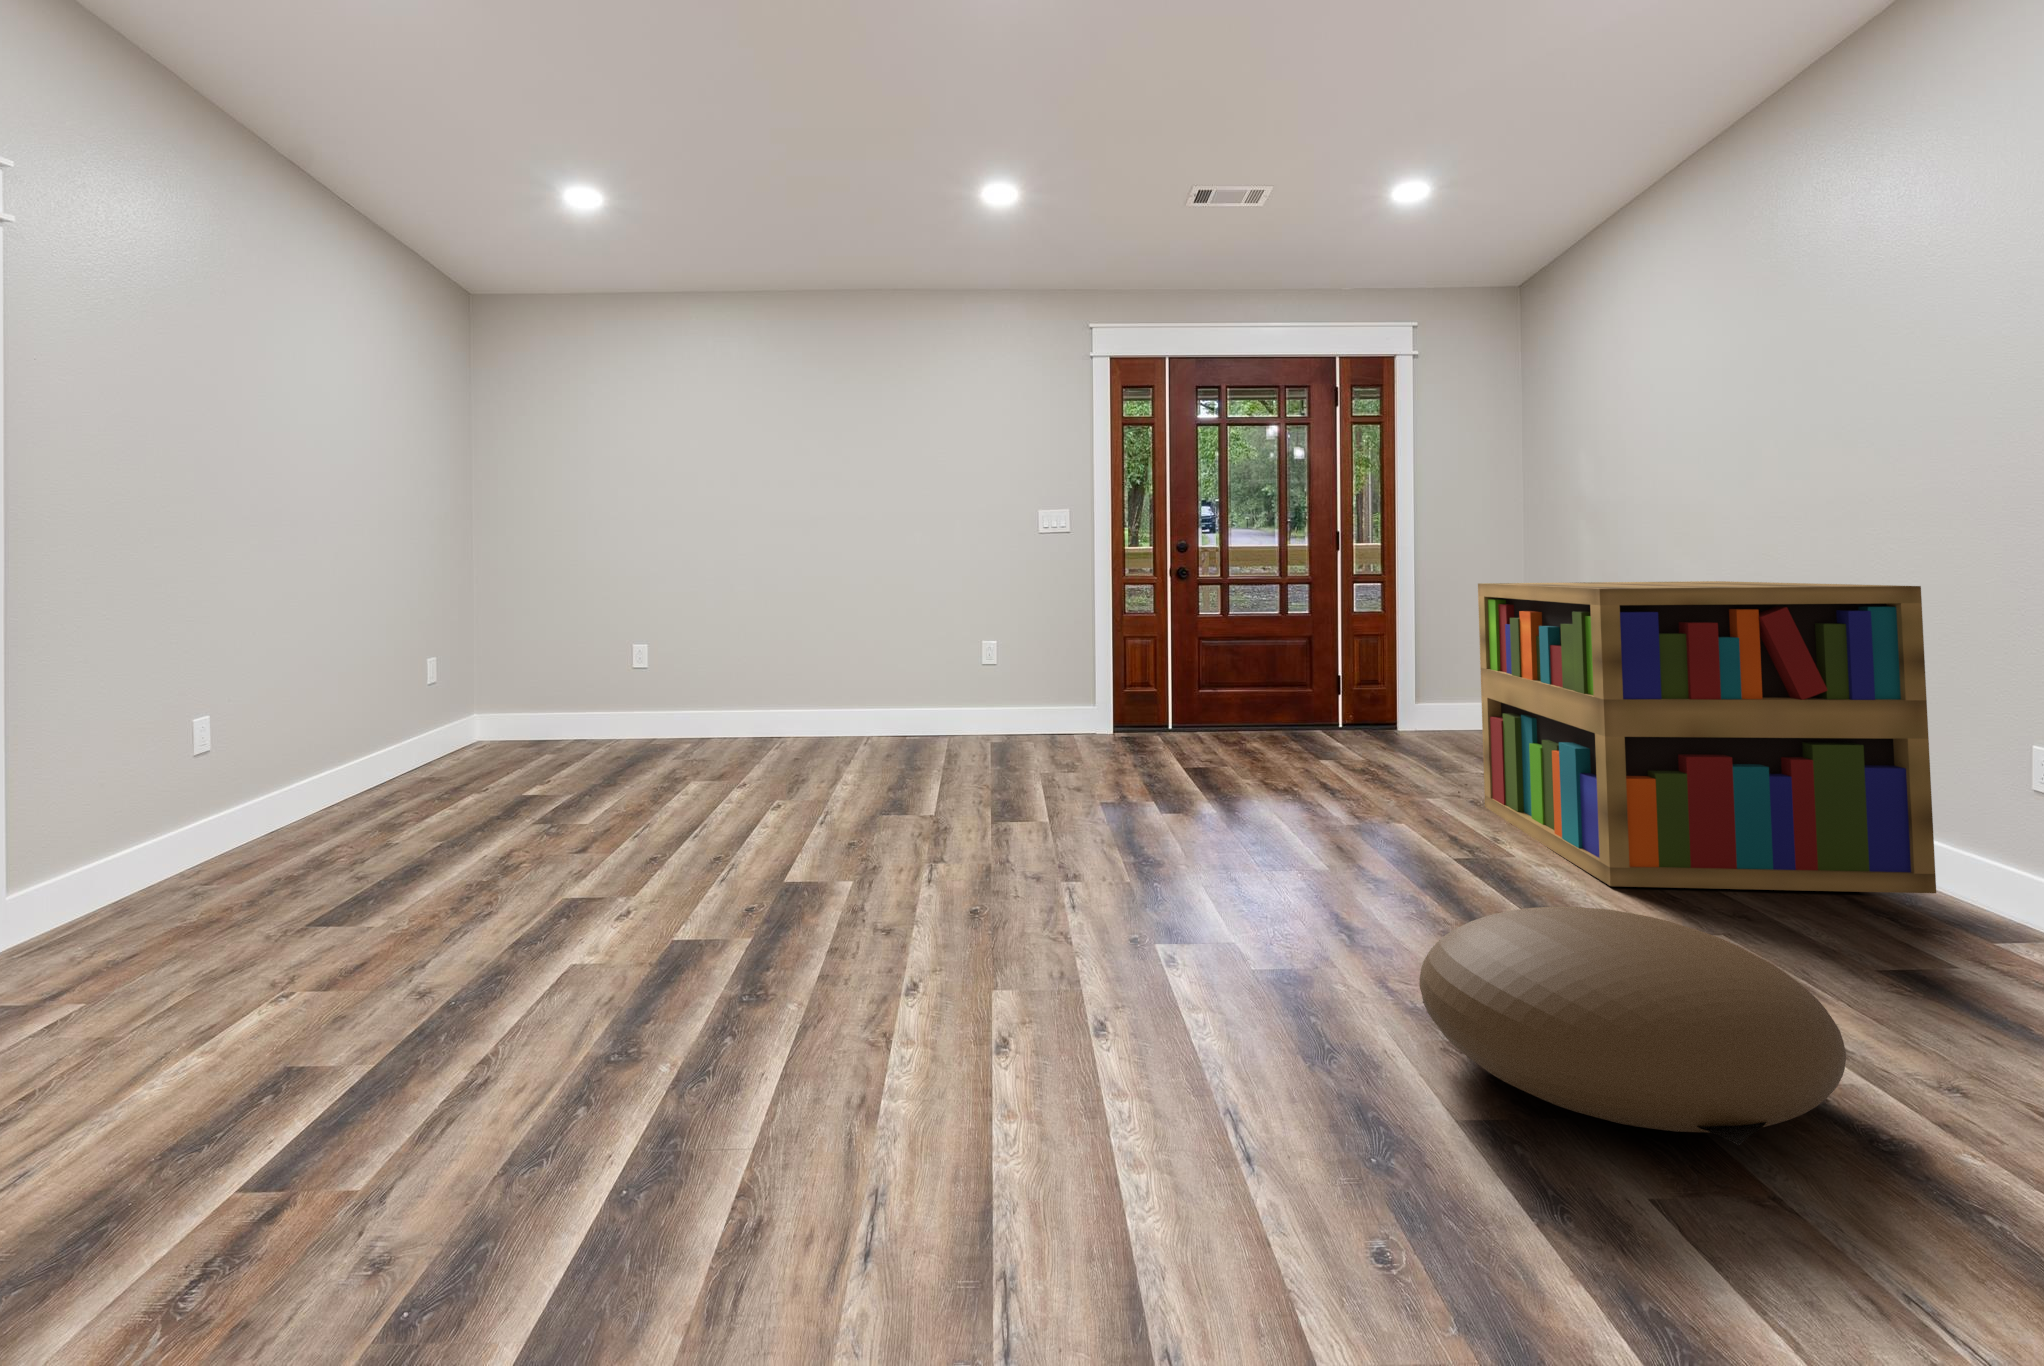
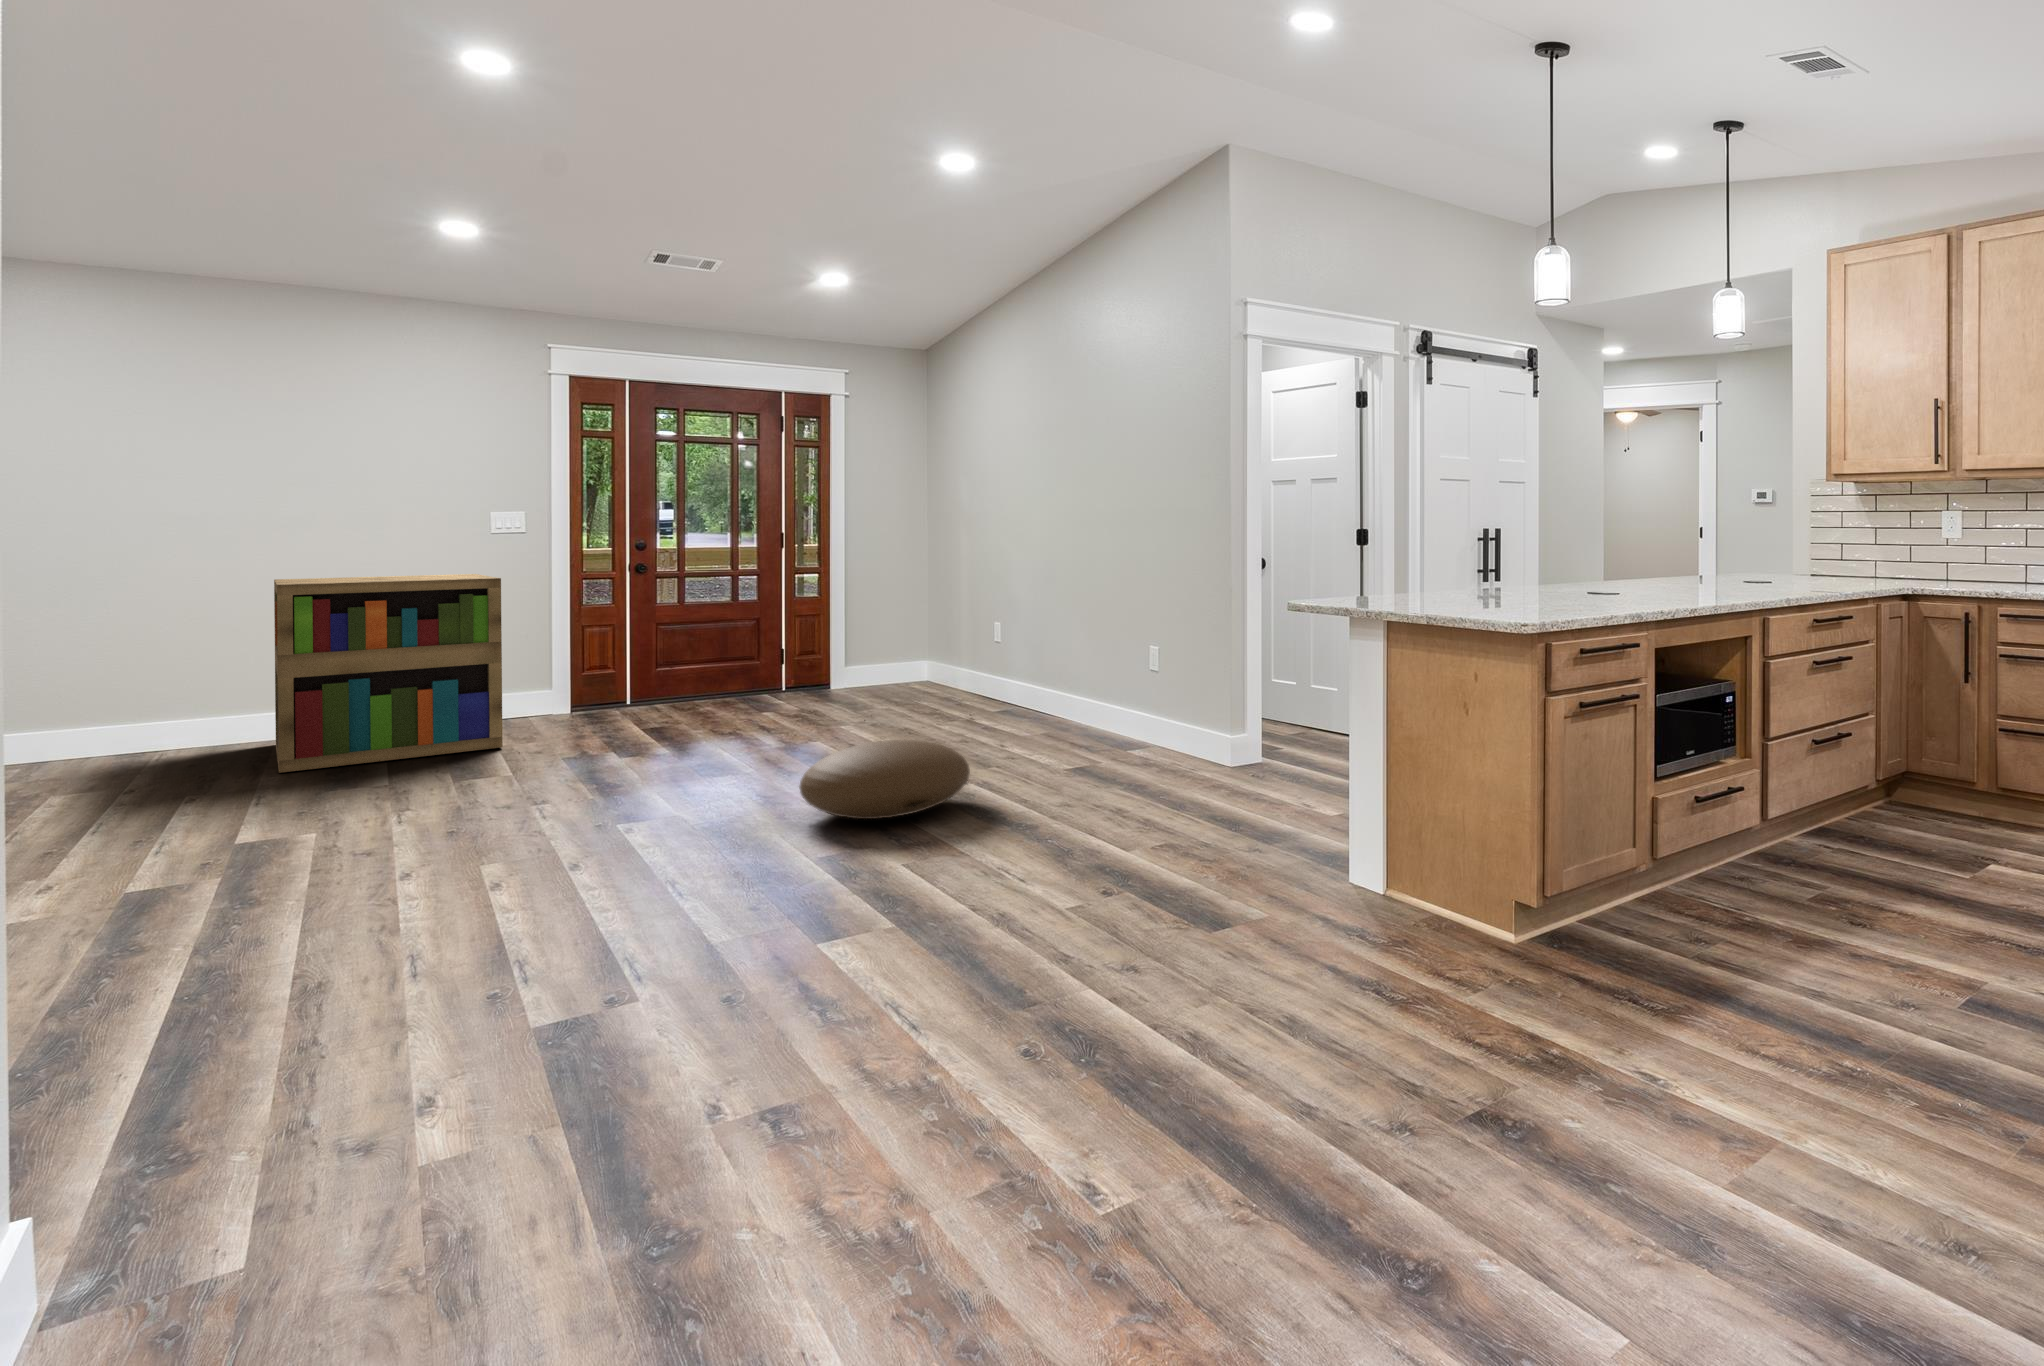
bookshelf: present [1478,581,1936,893] -> present [274,574,503,773]

